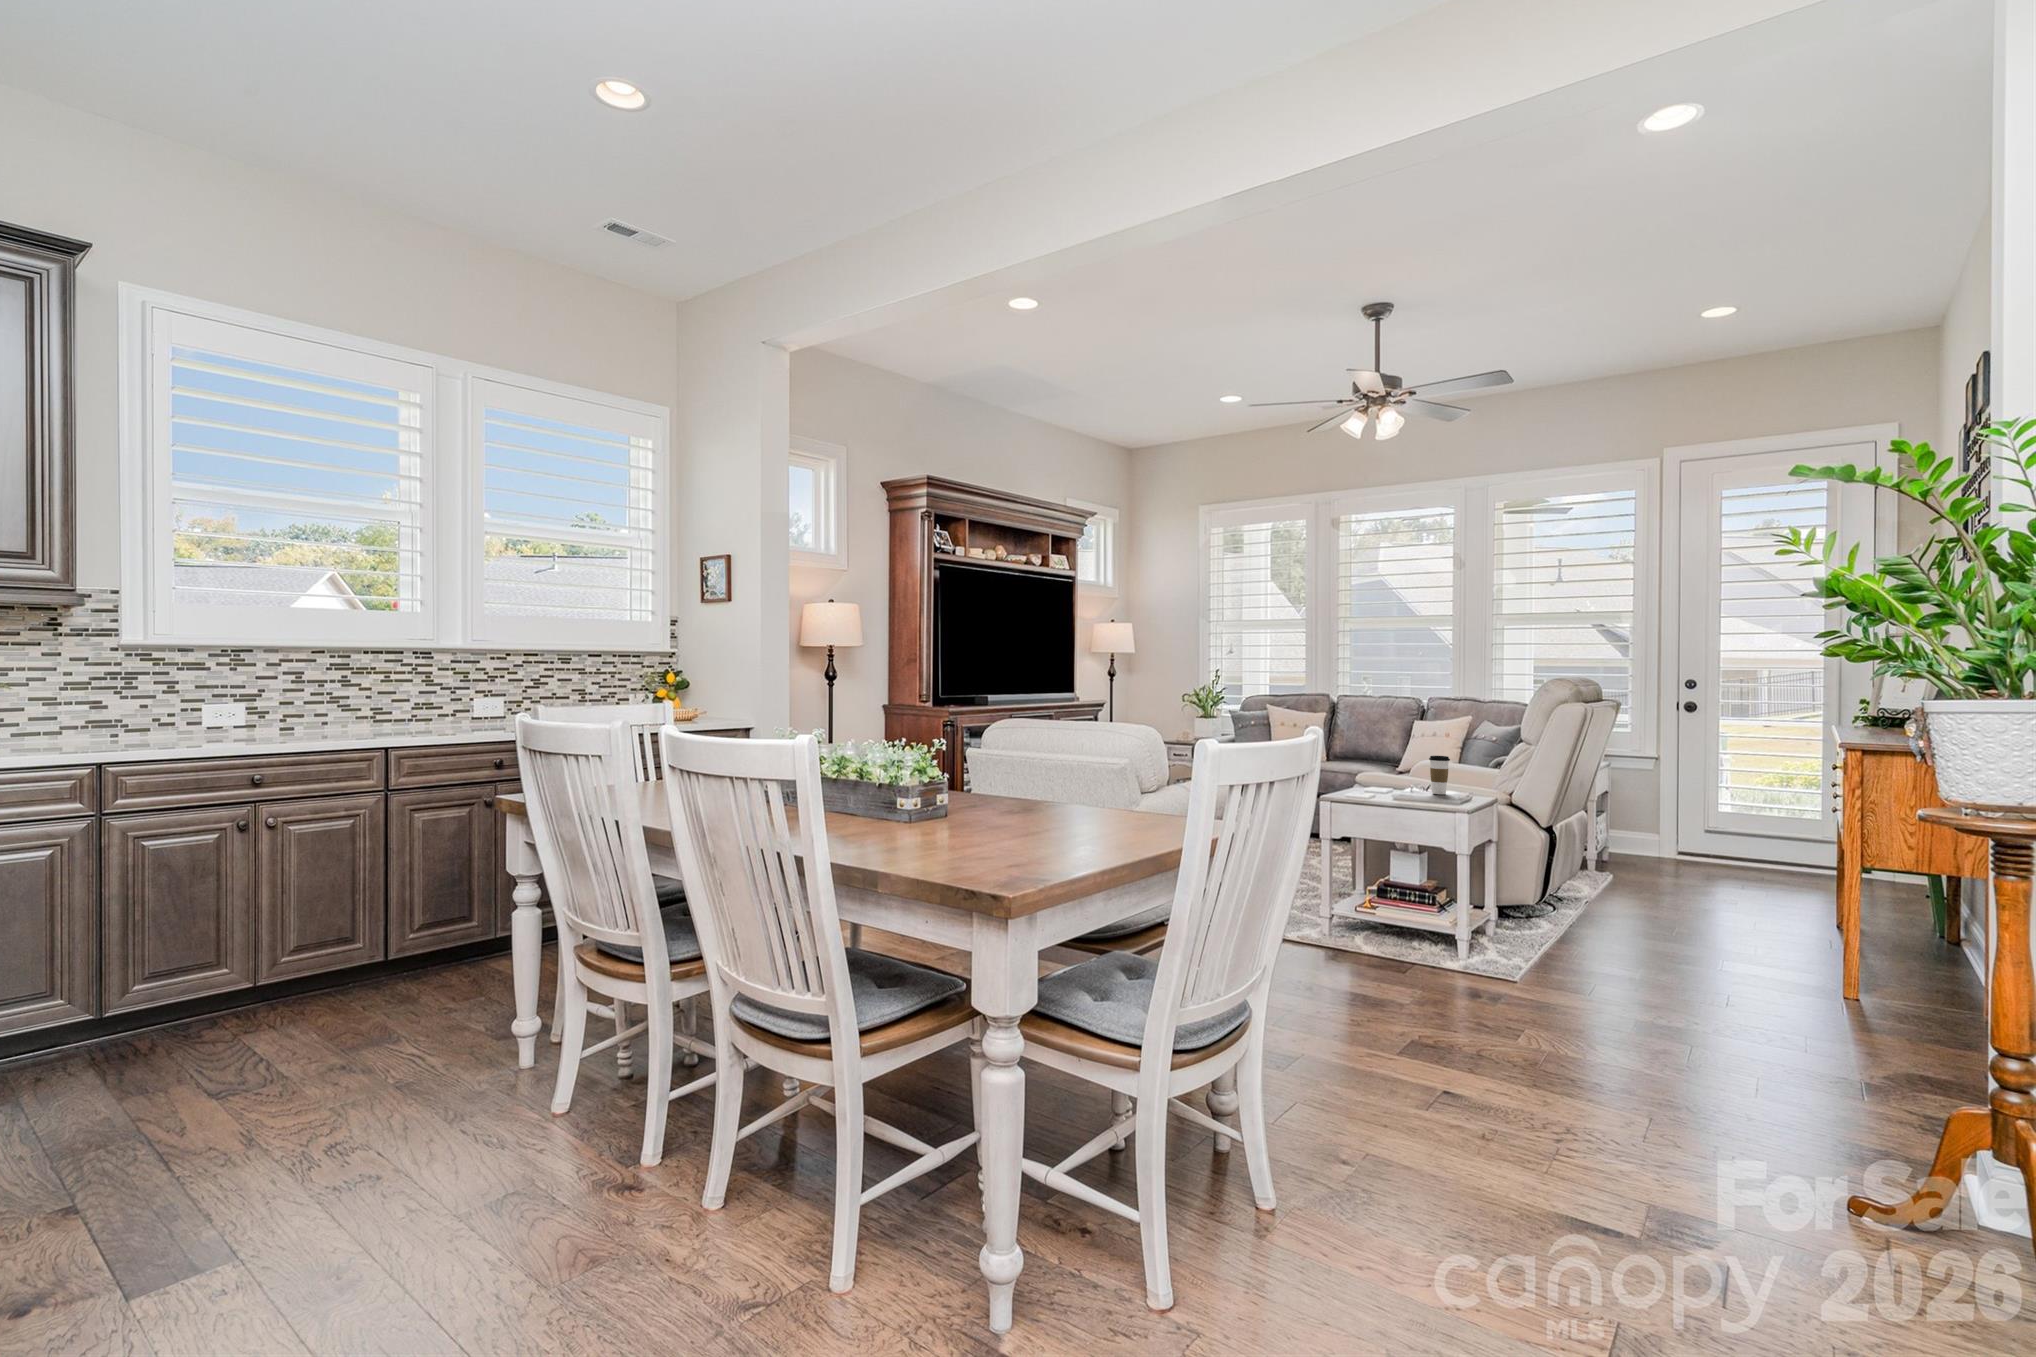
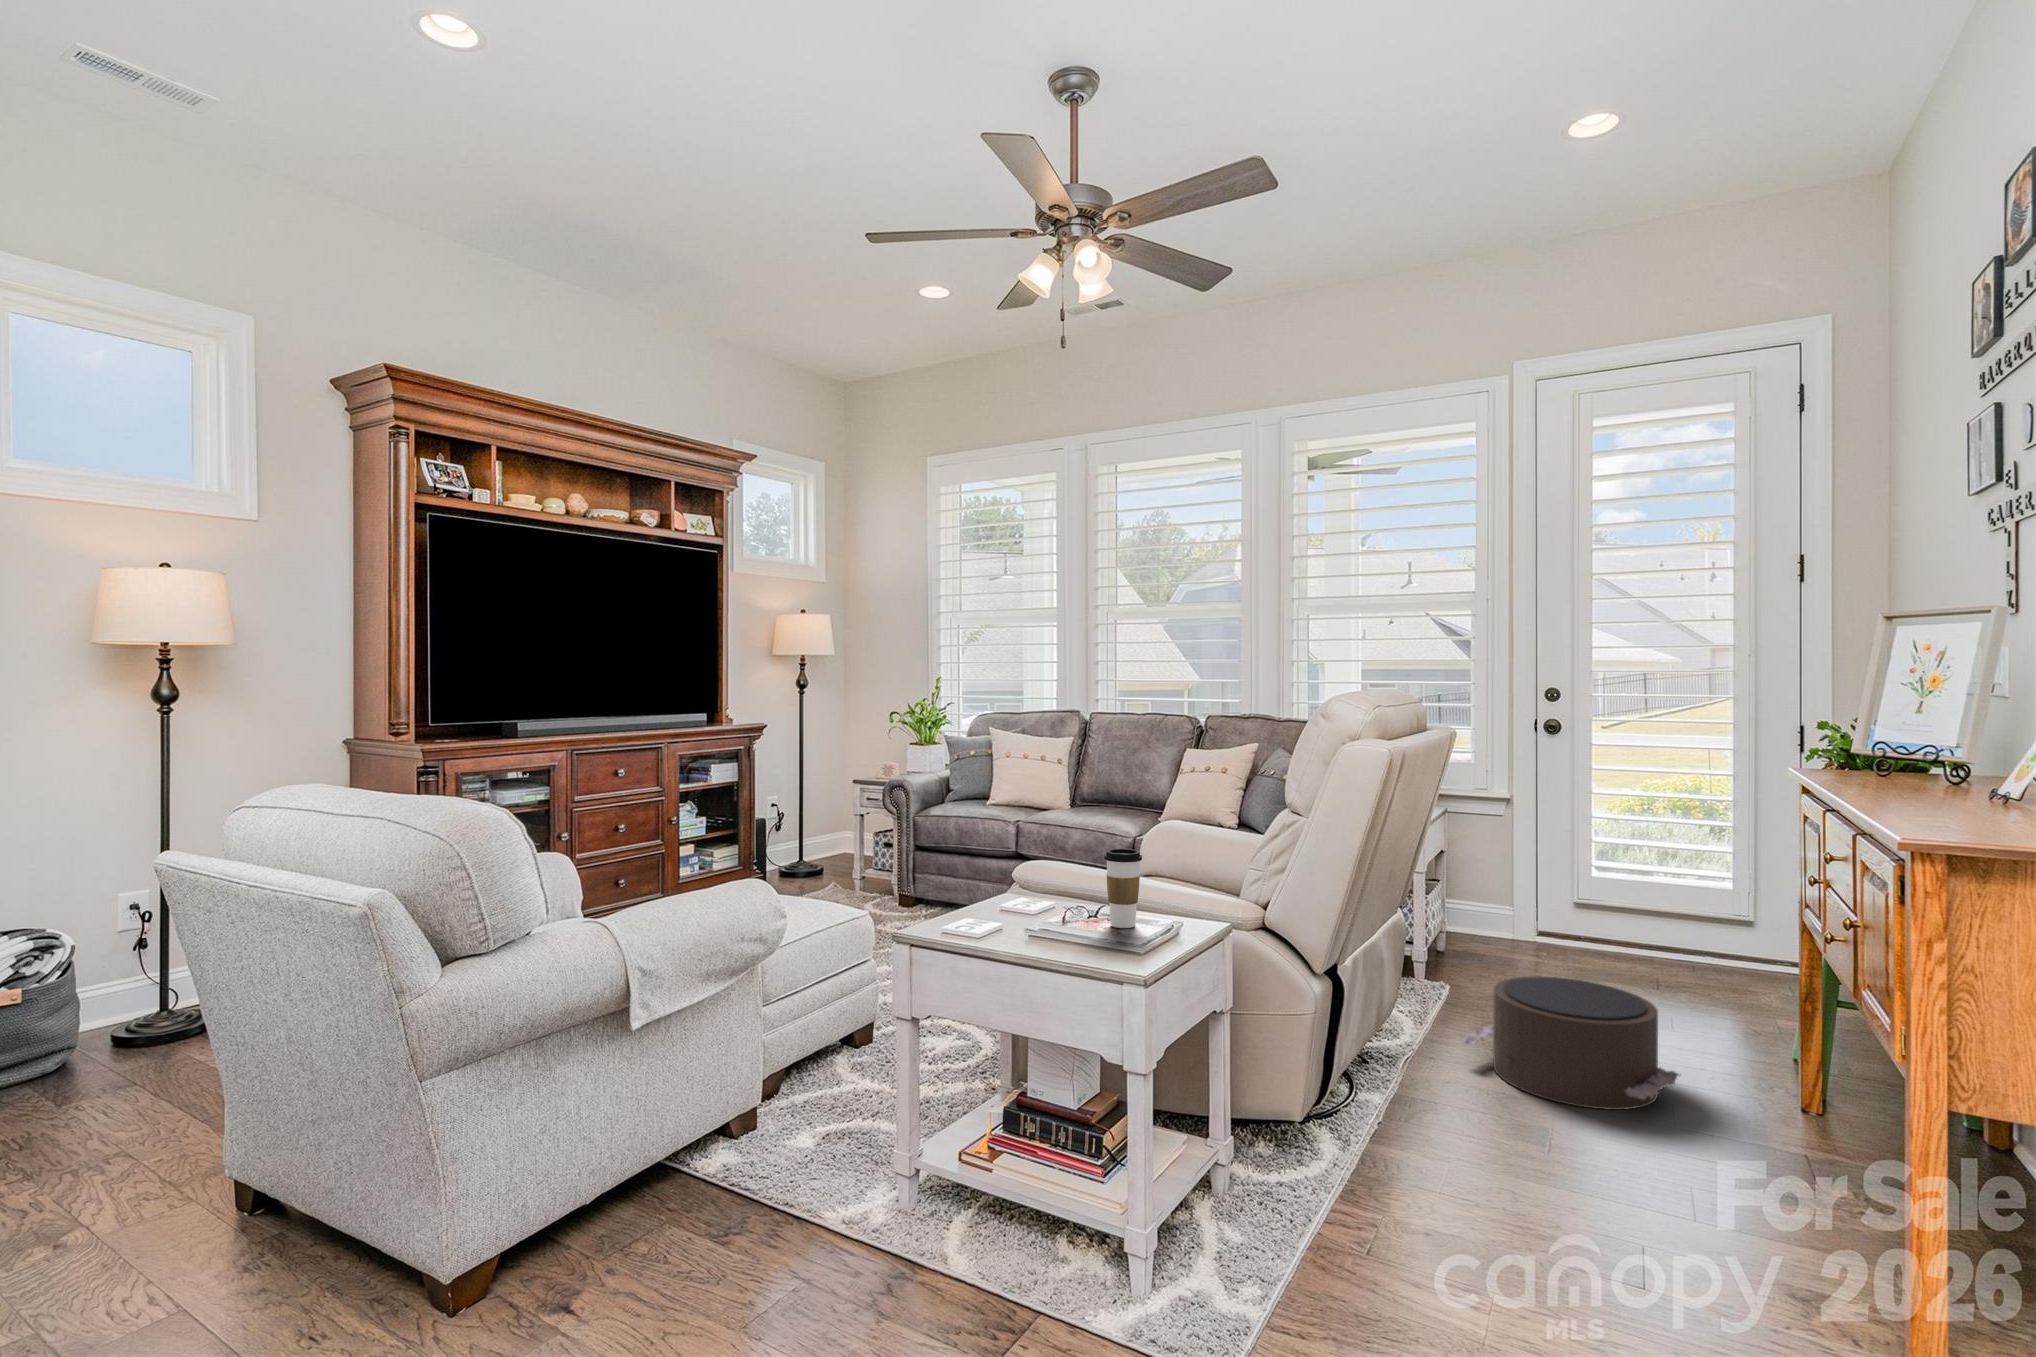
pouf: none [1620,855,1760,922] -> present [1461,977,1681,1110]

